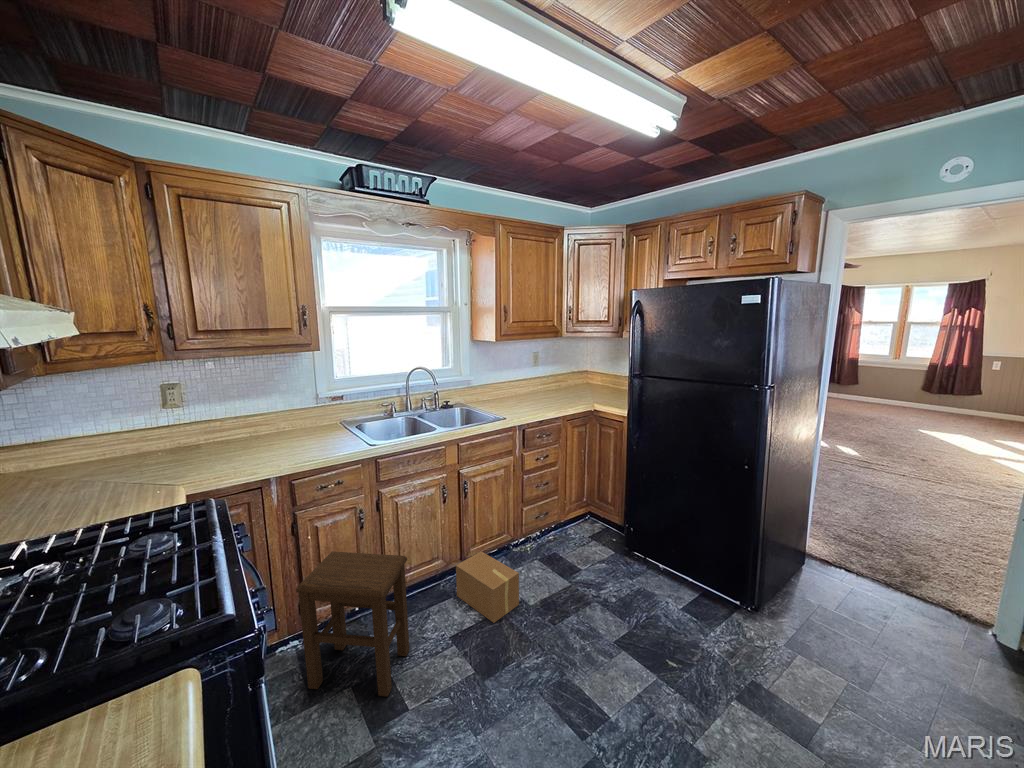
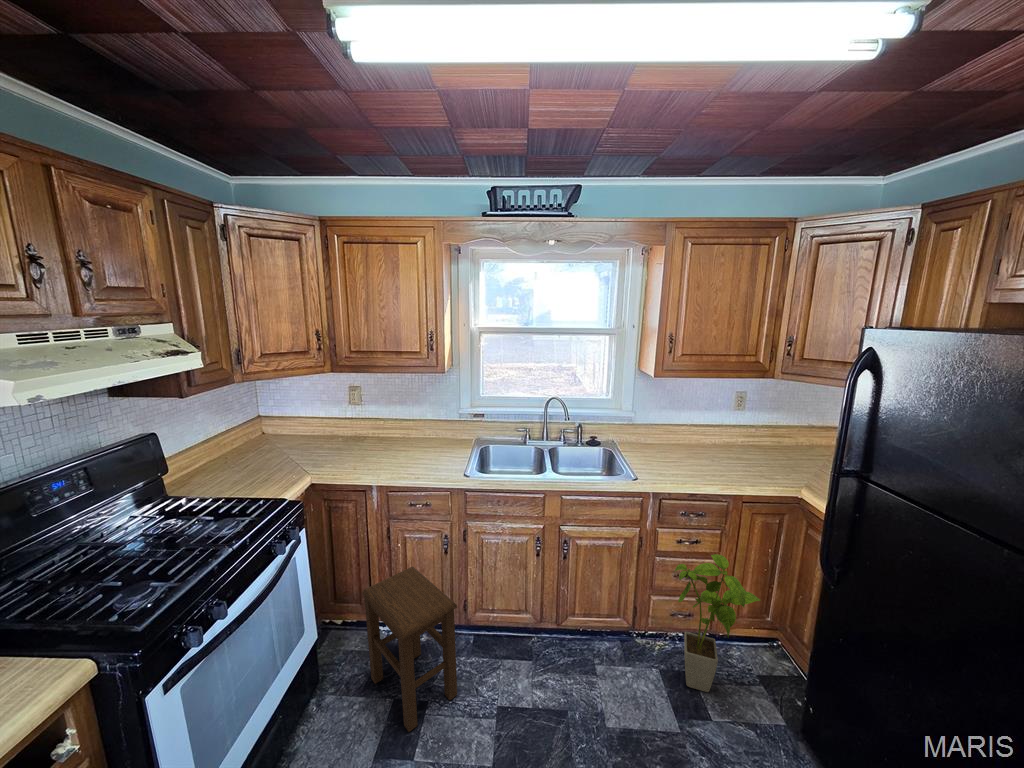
house plant: none [540,456,596,560] -> present [674,554,761,692]
cardboard box: present [456,551,519,623] -> none [538,626,594,722]

